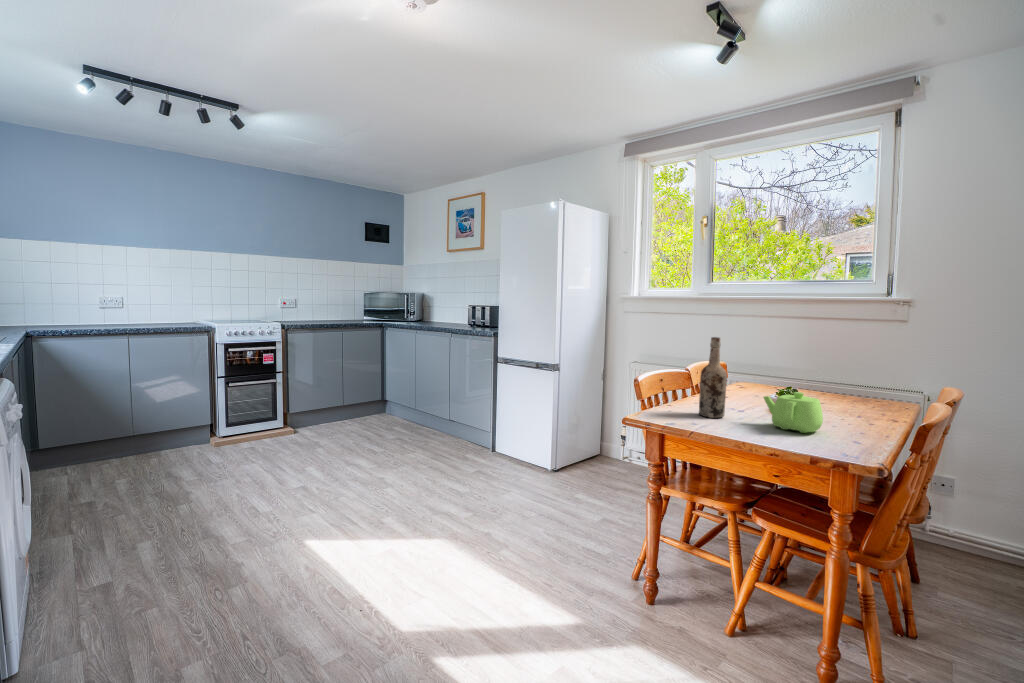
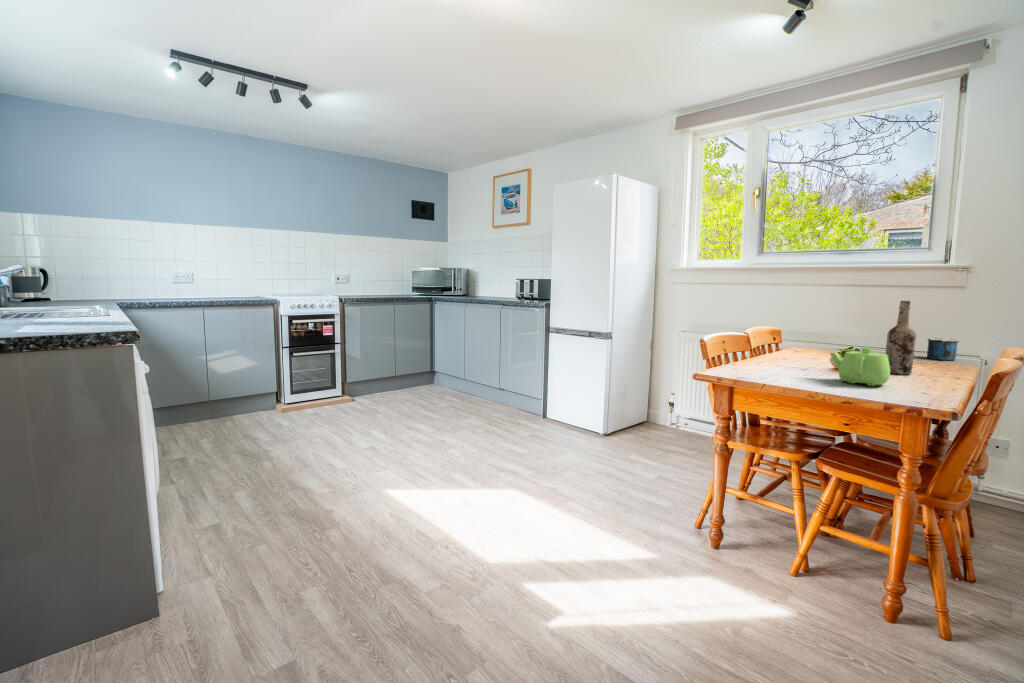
wine bottle: present [699,337,727,418] -> present [885,301,916,375]
mug: none [873,373,903,396] -> present [927,338,959,360]

